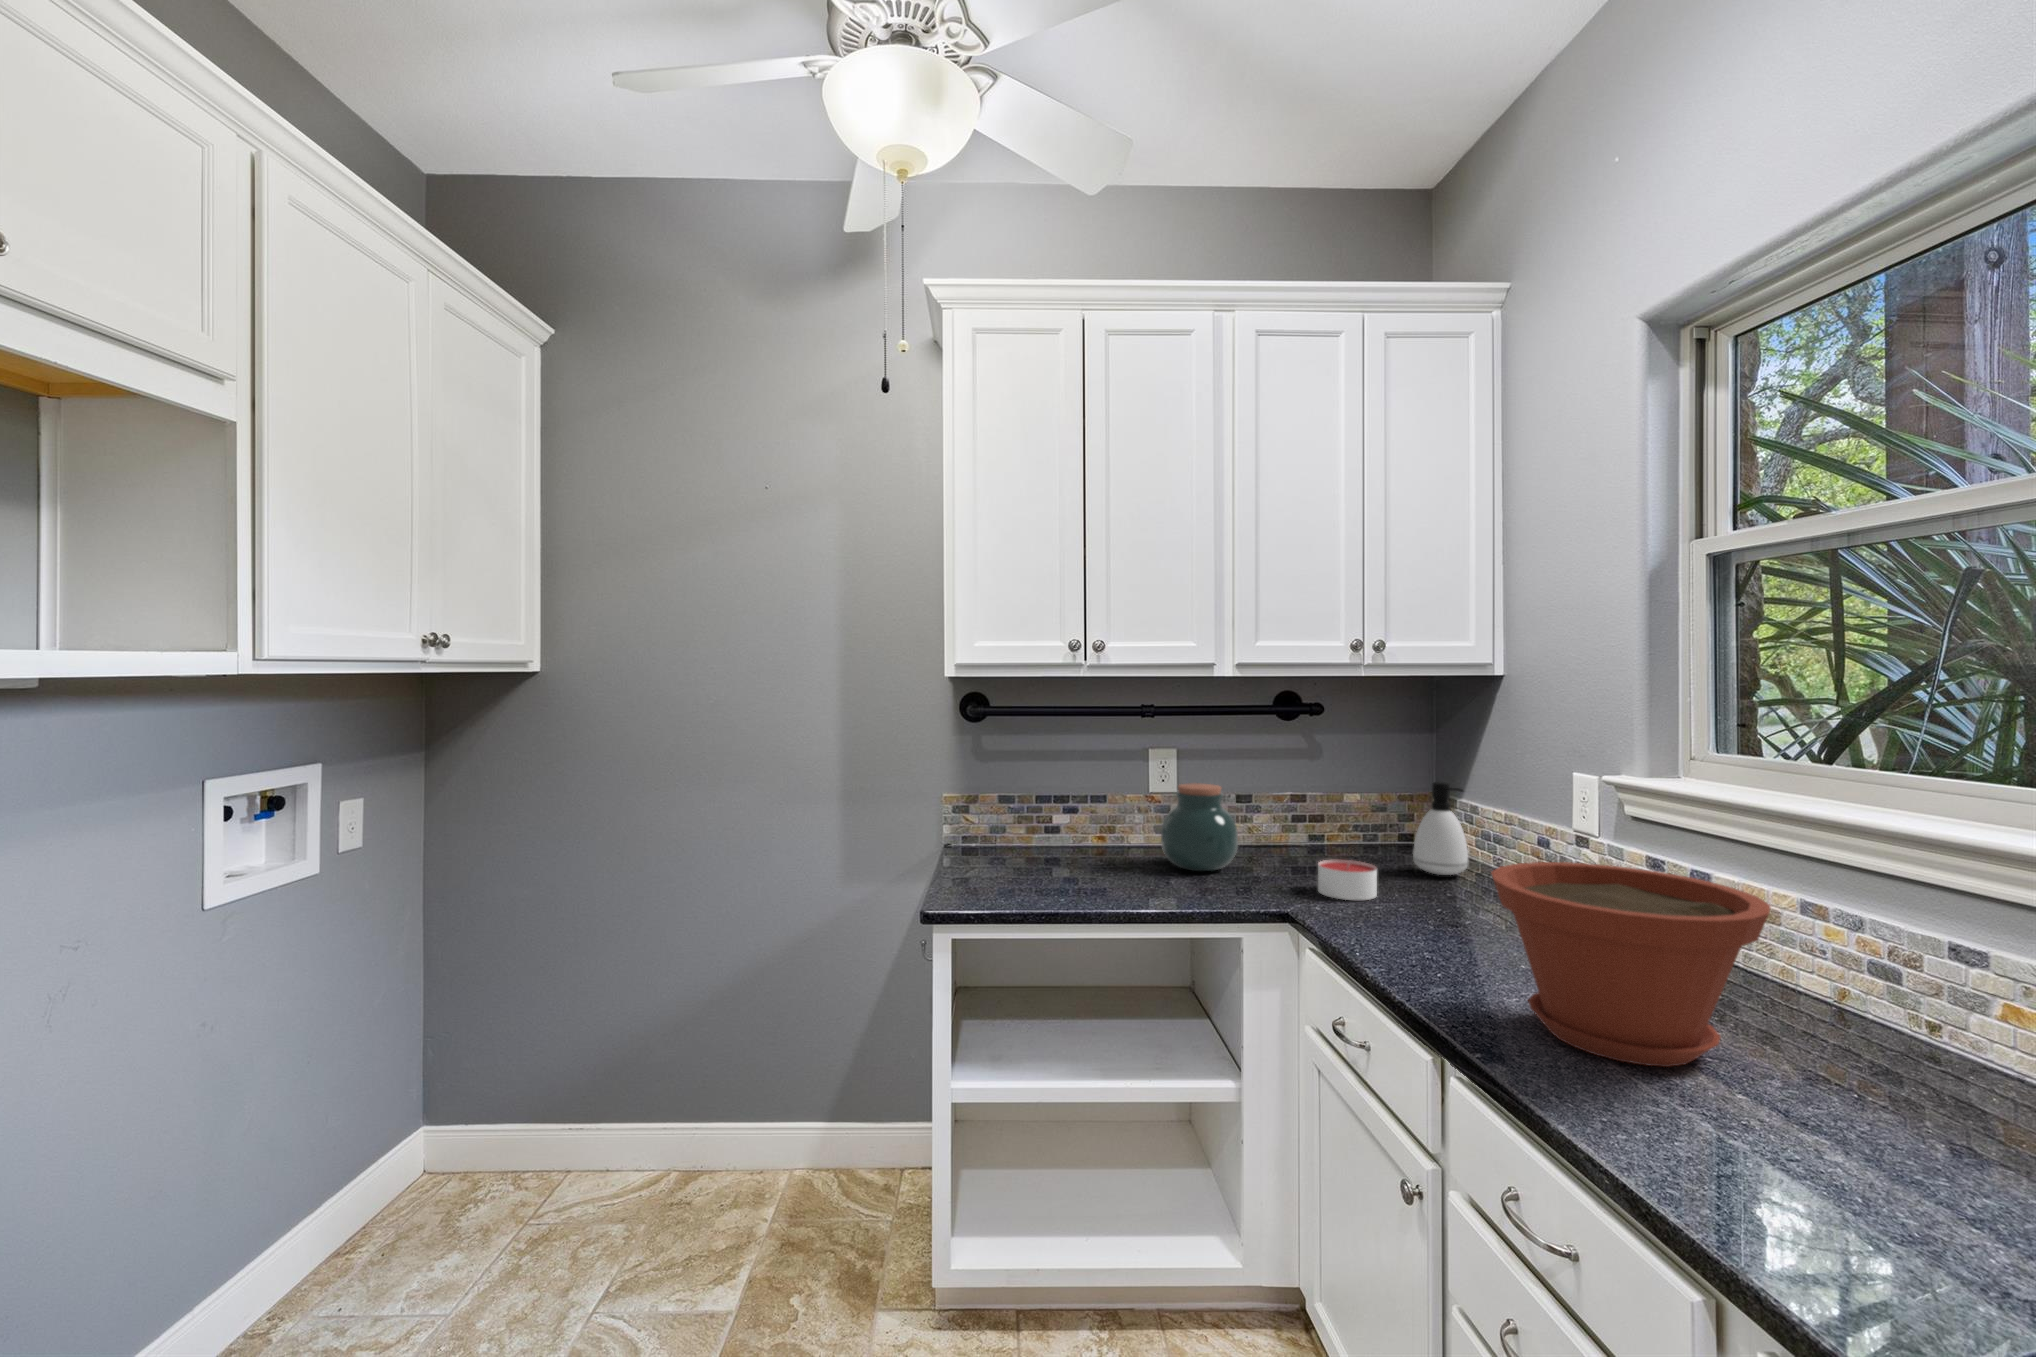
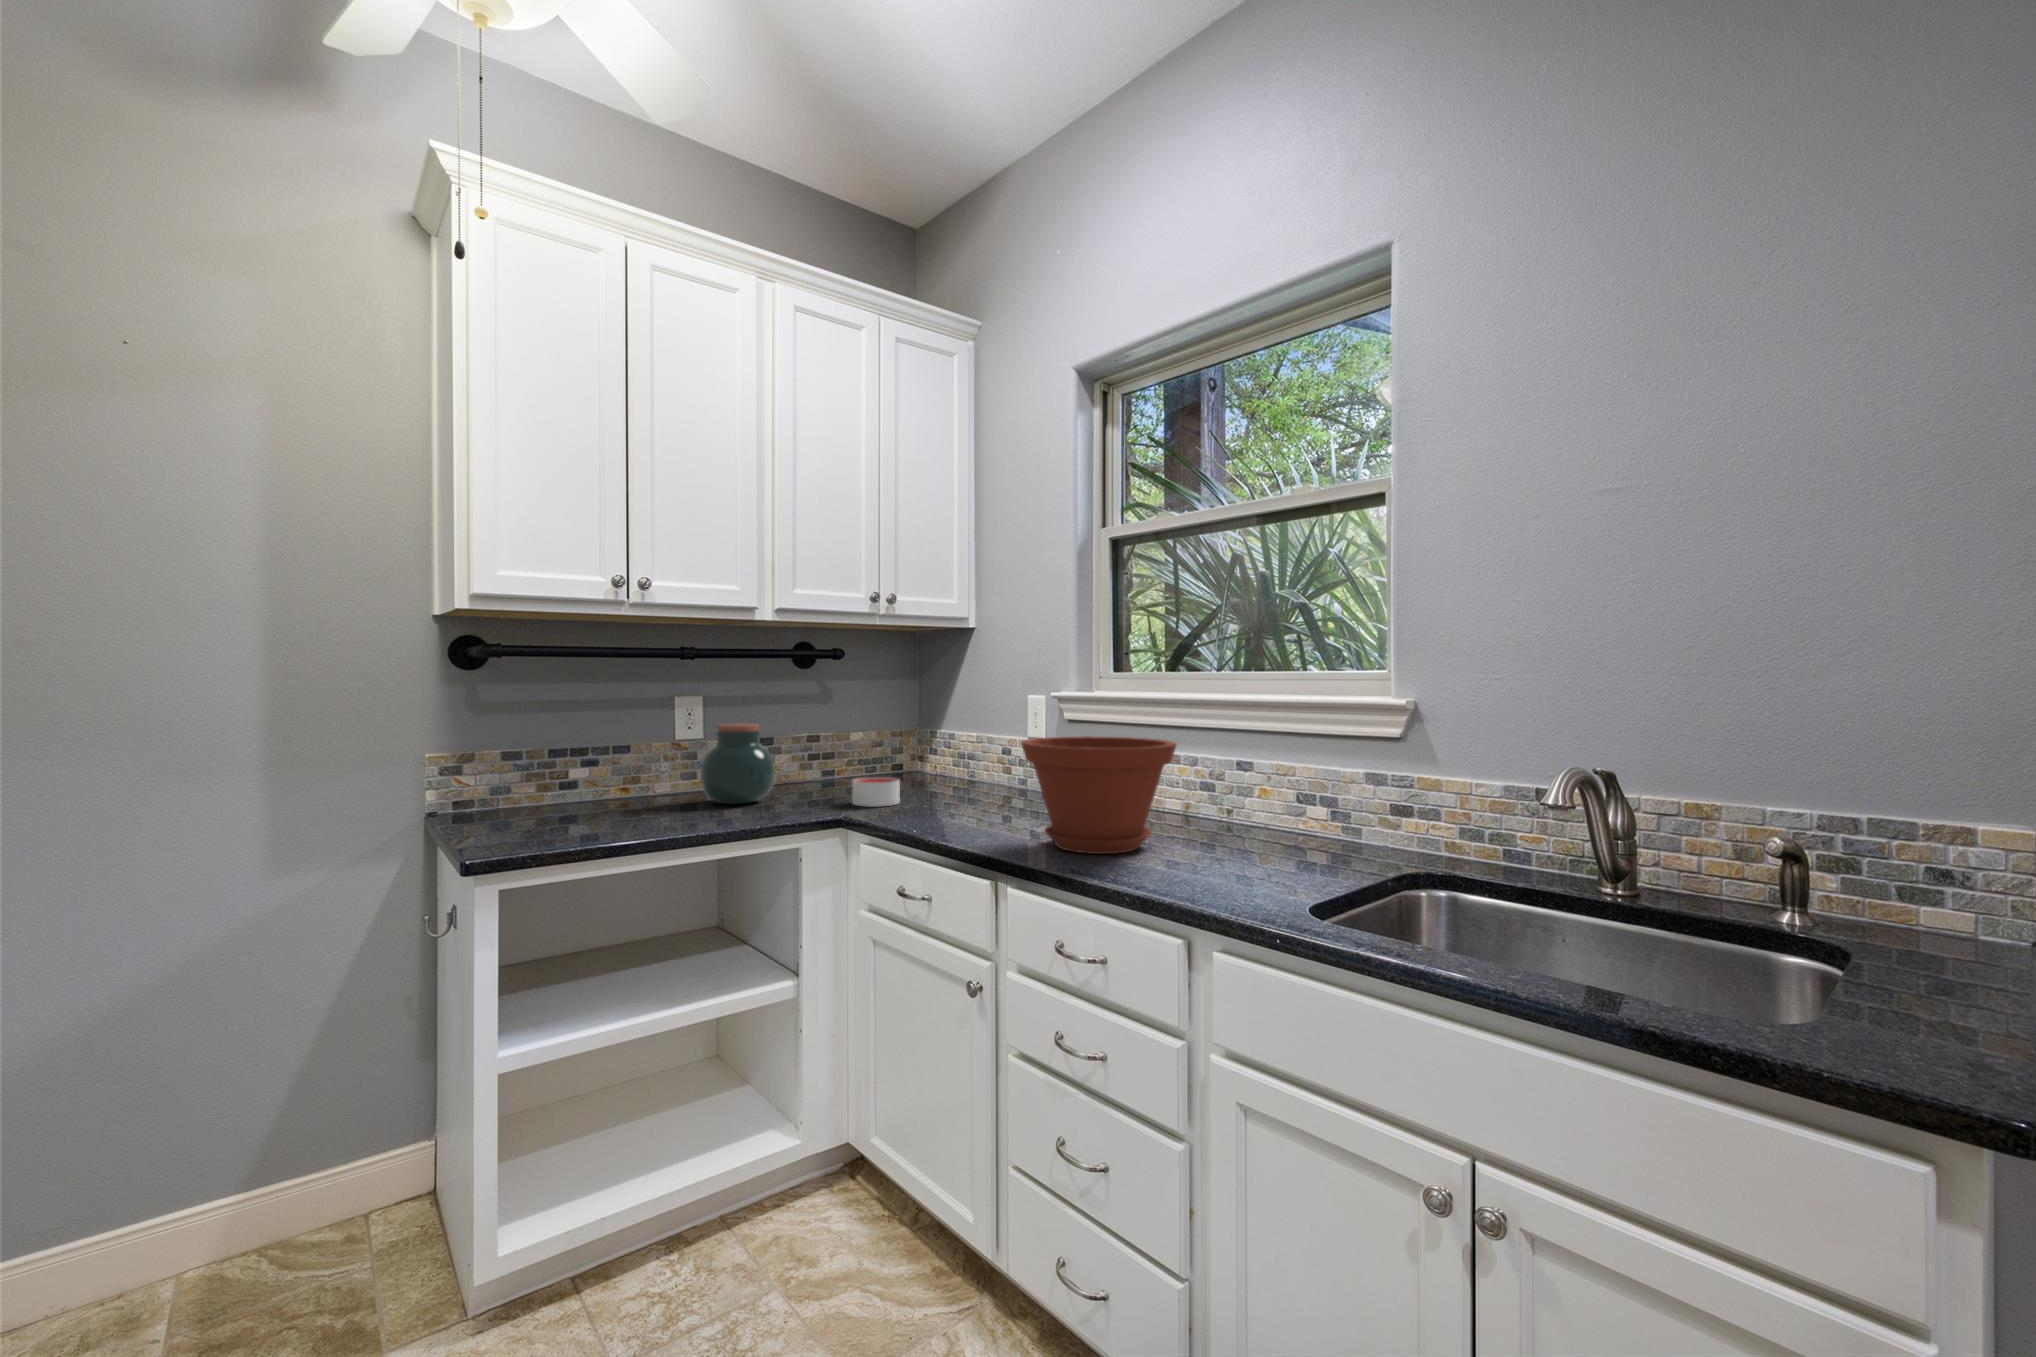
soap dispenser: present [1413,781,1468,875] -> none [914,712,954,787]

